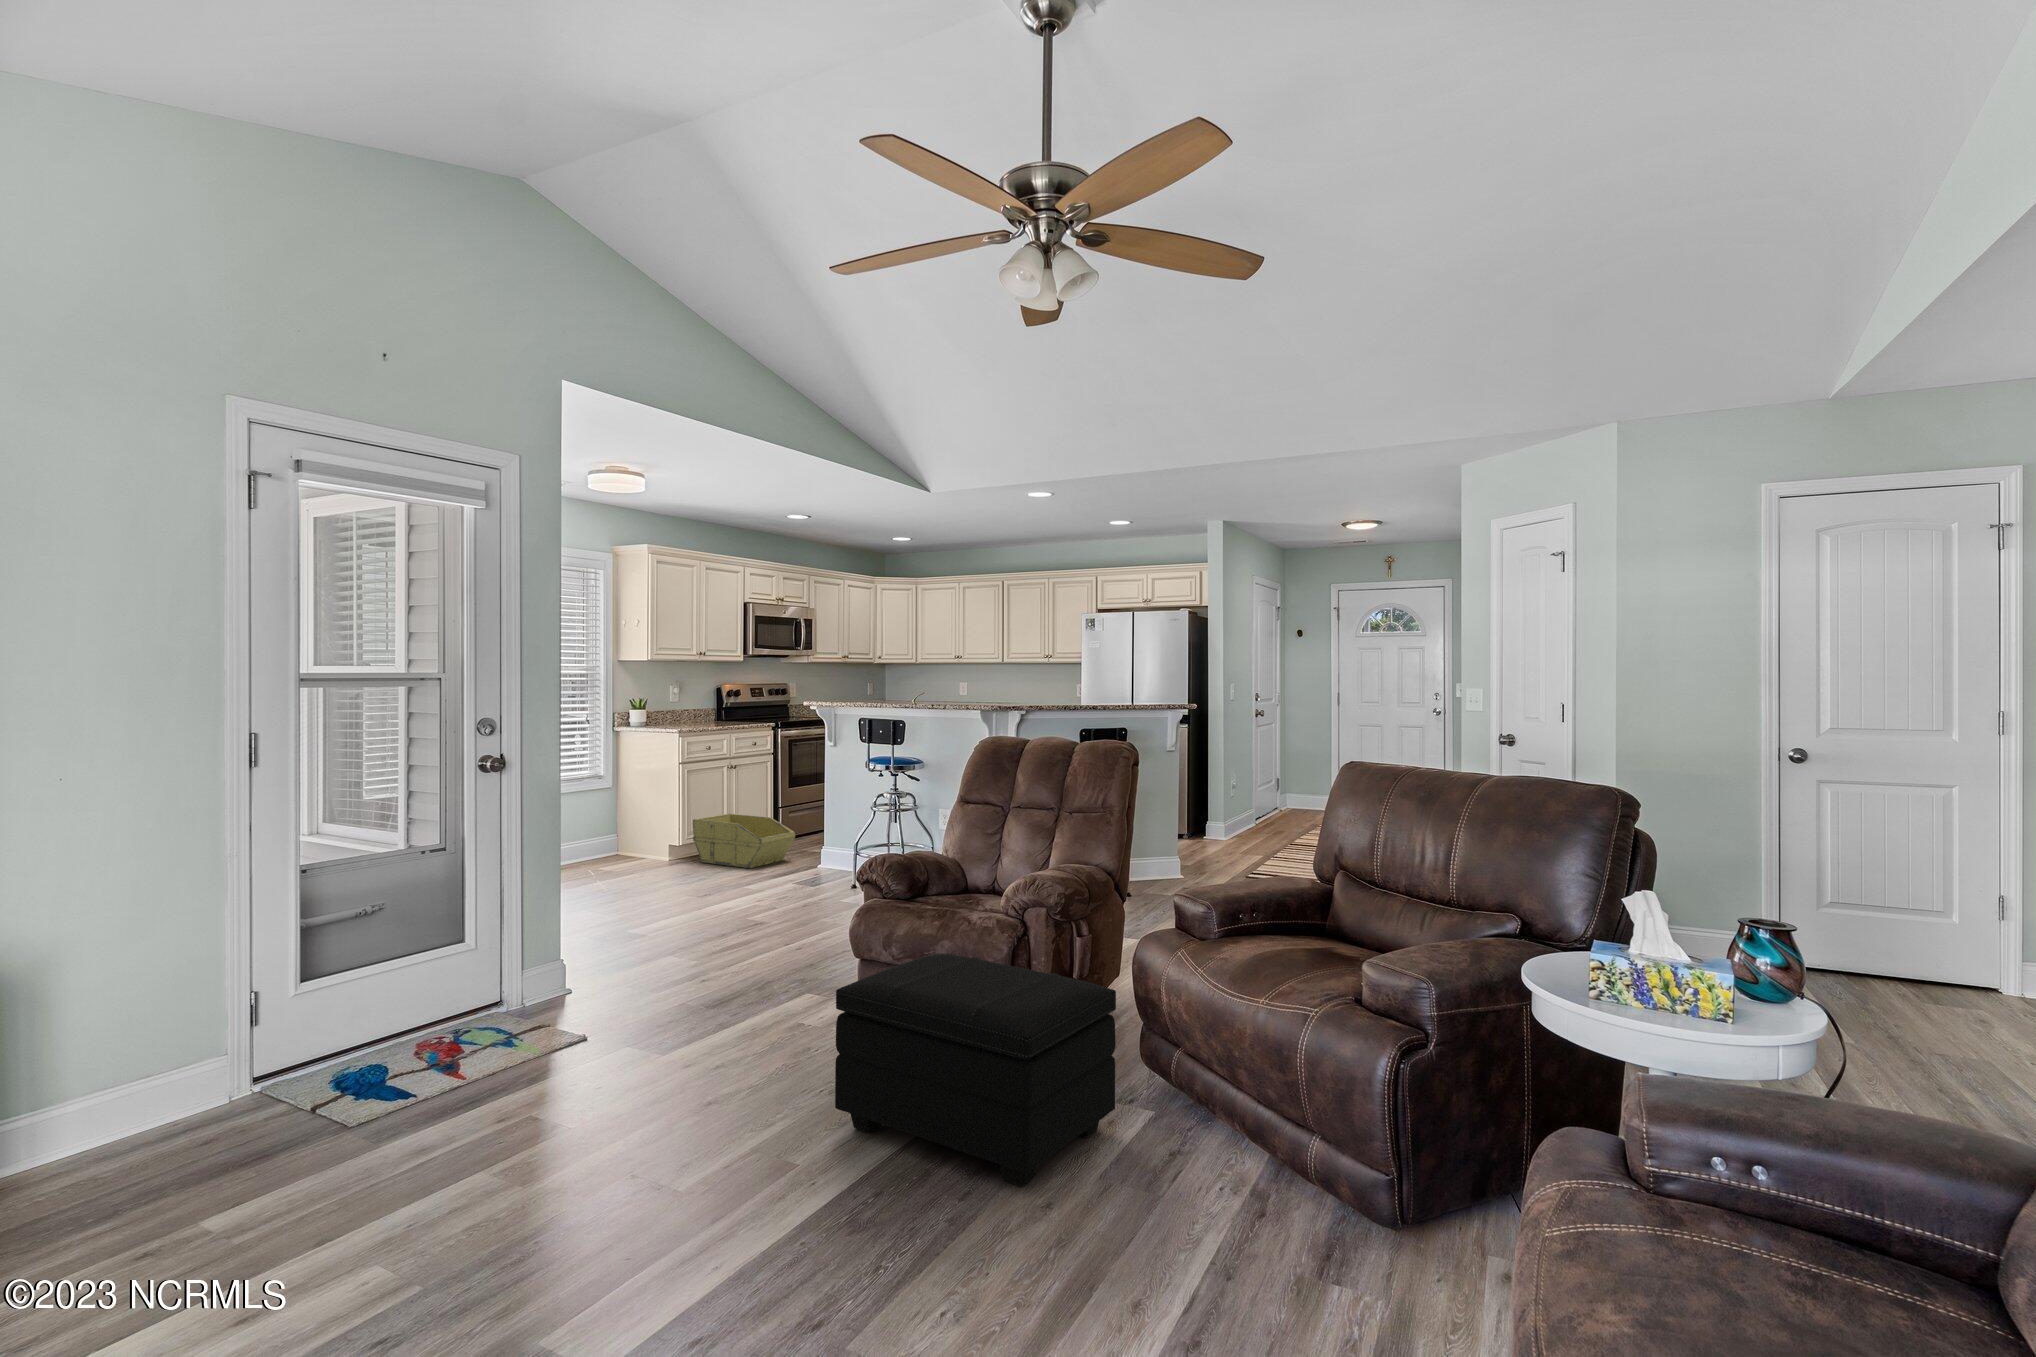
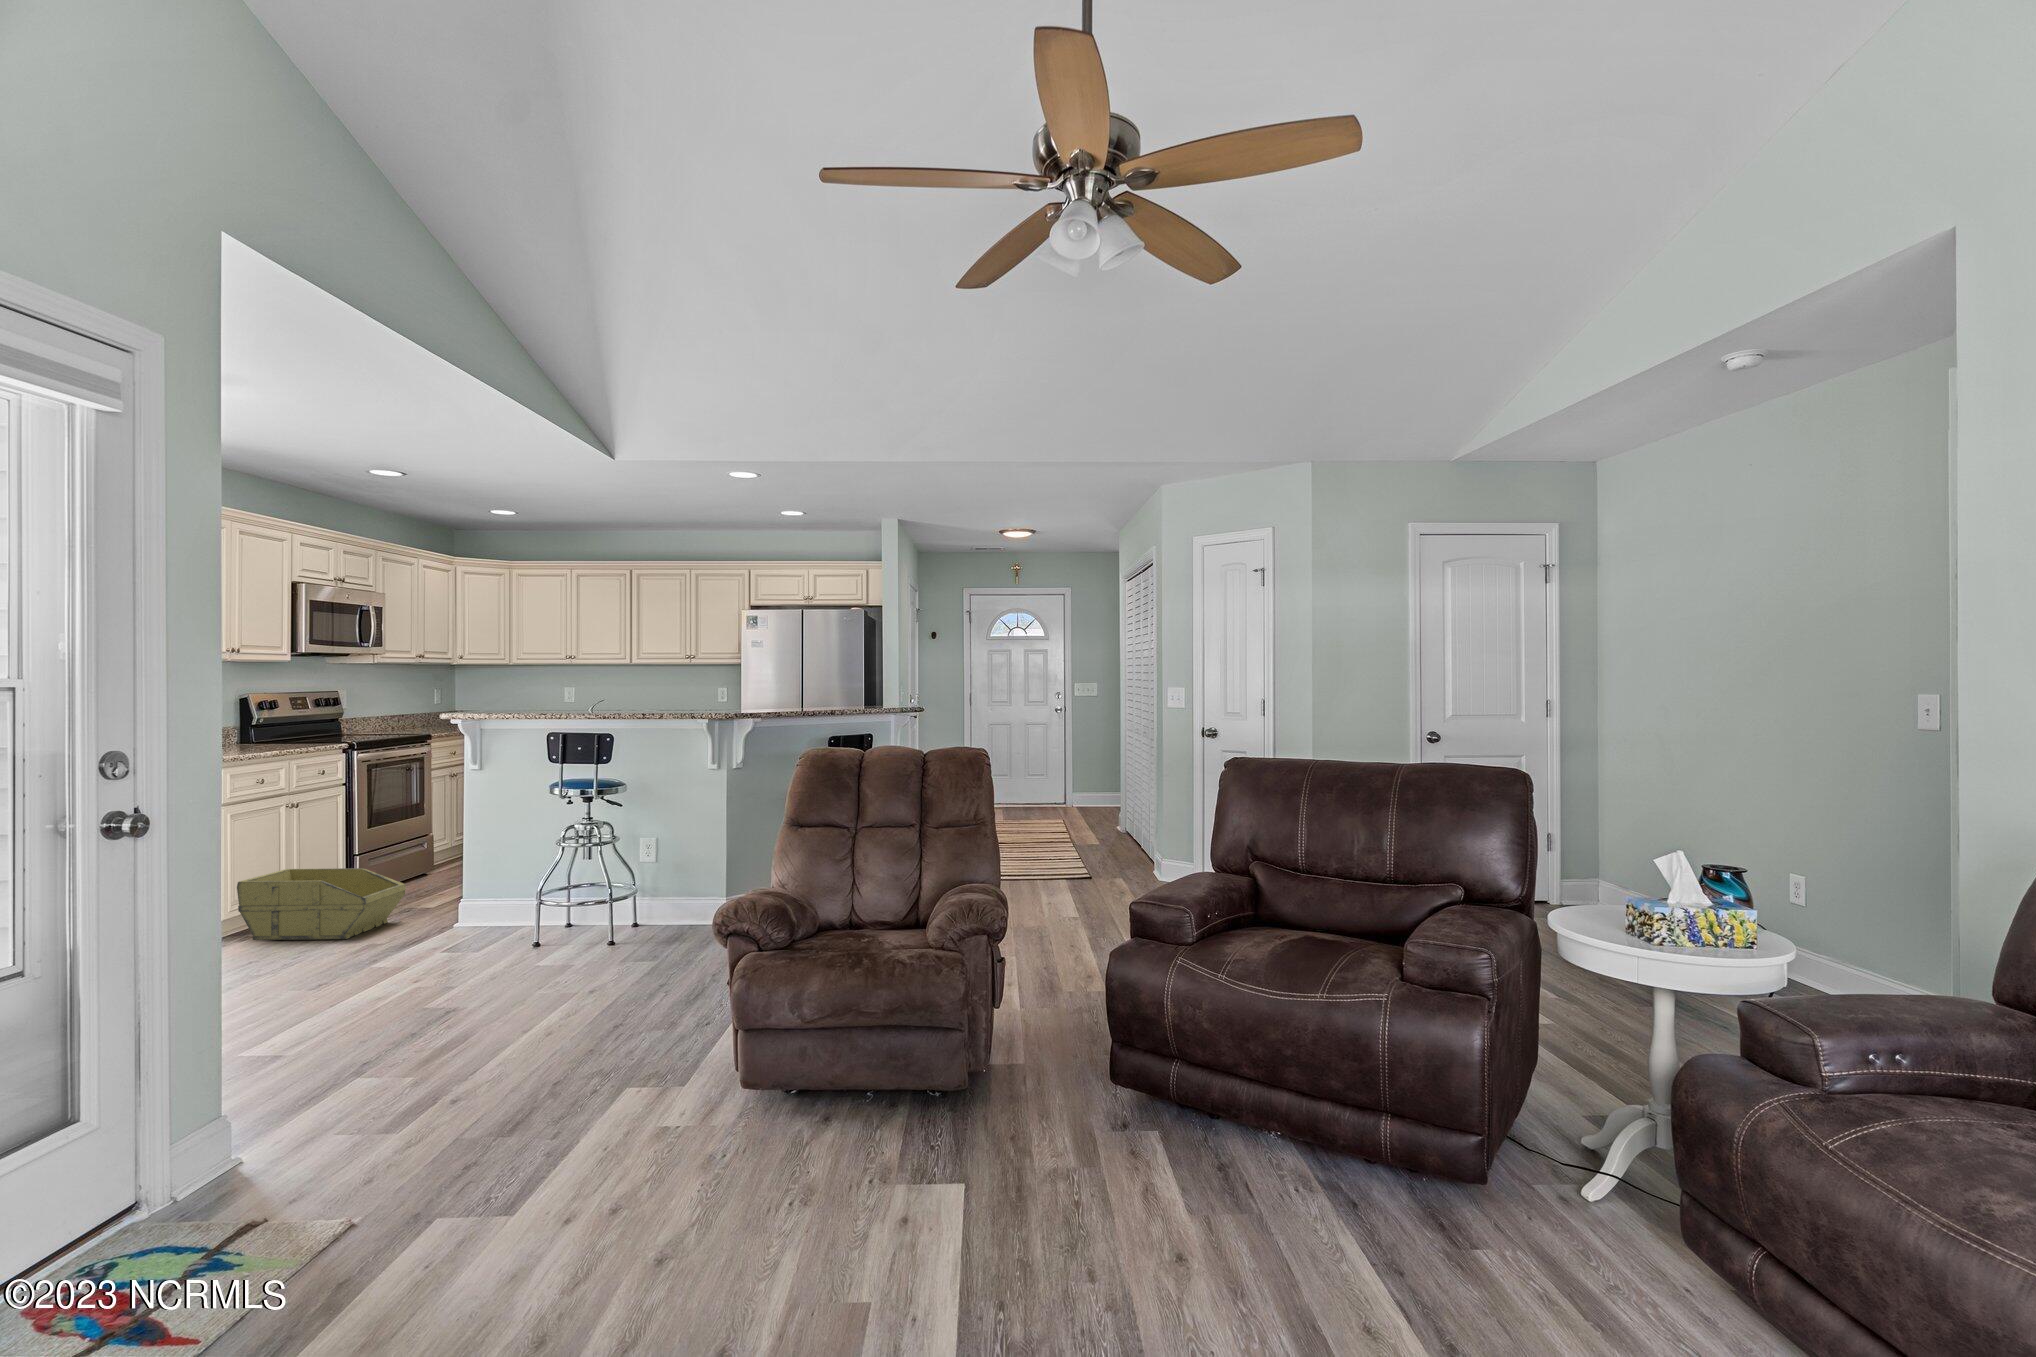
footstool: present [835,954,1116,1186] -> none [860,1005,1159,1253]

